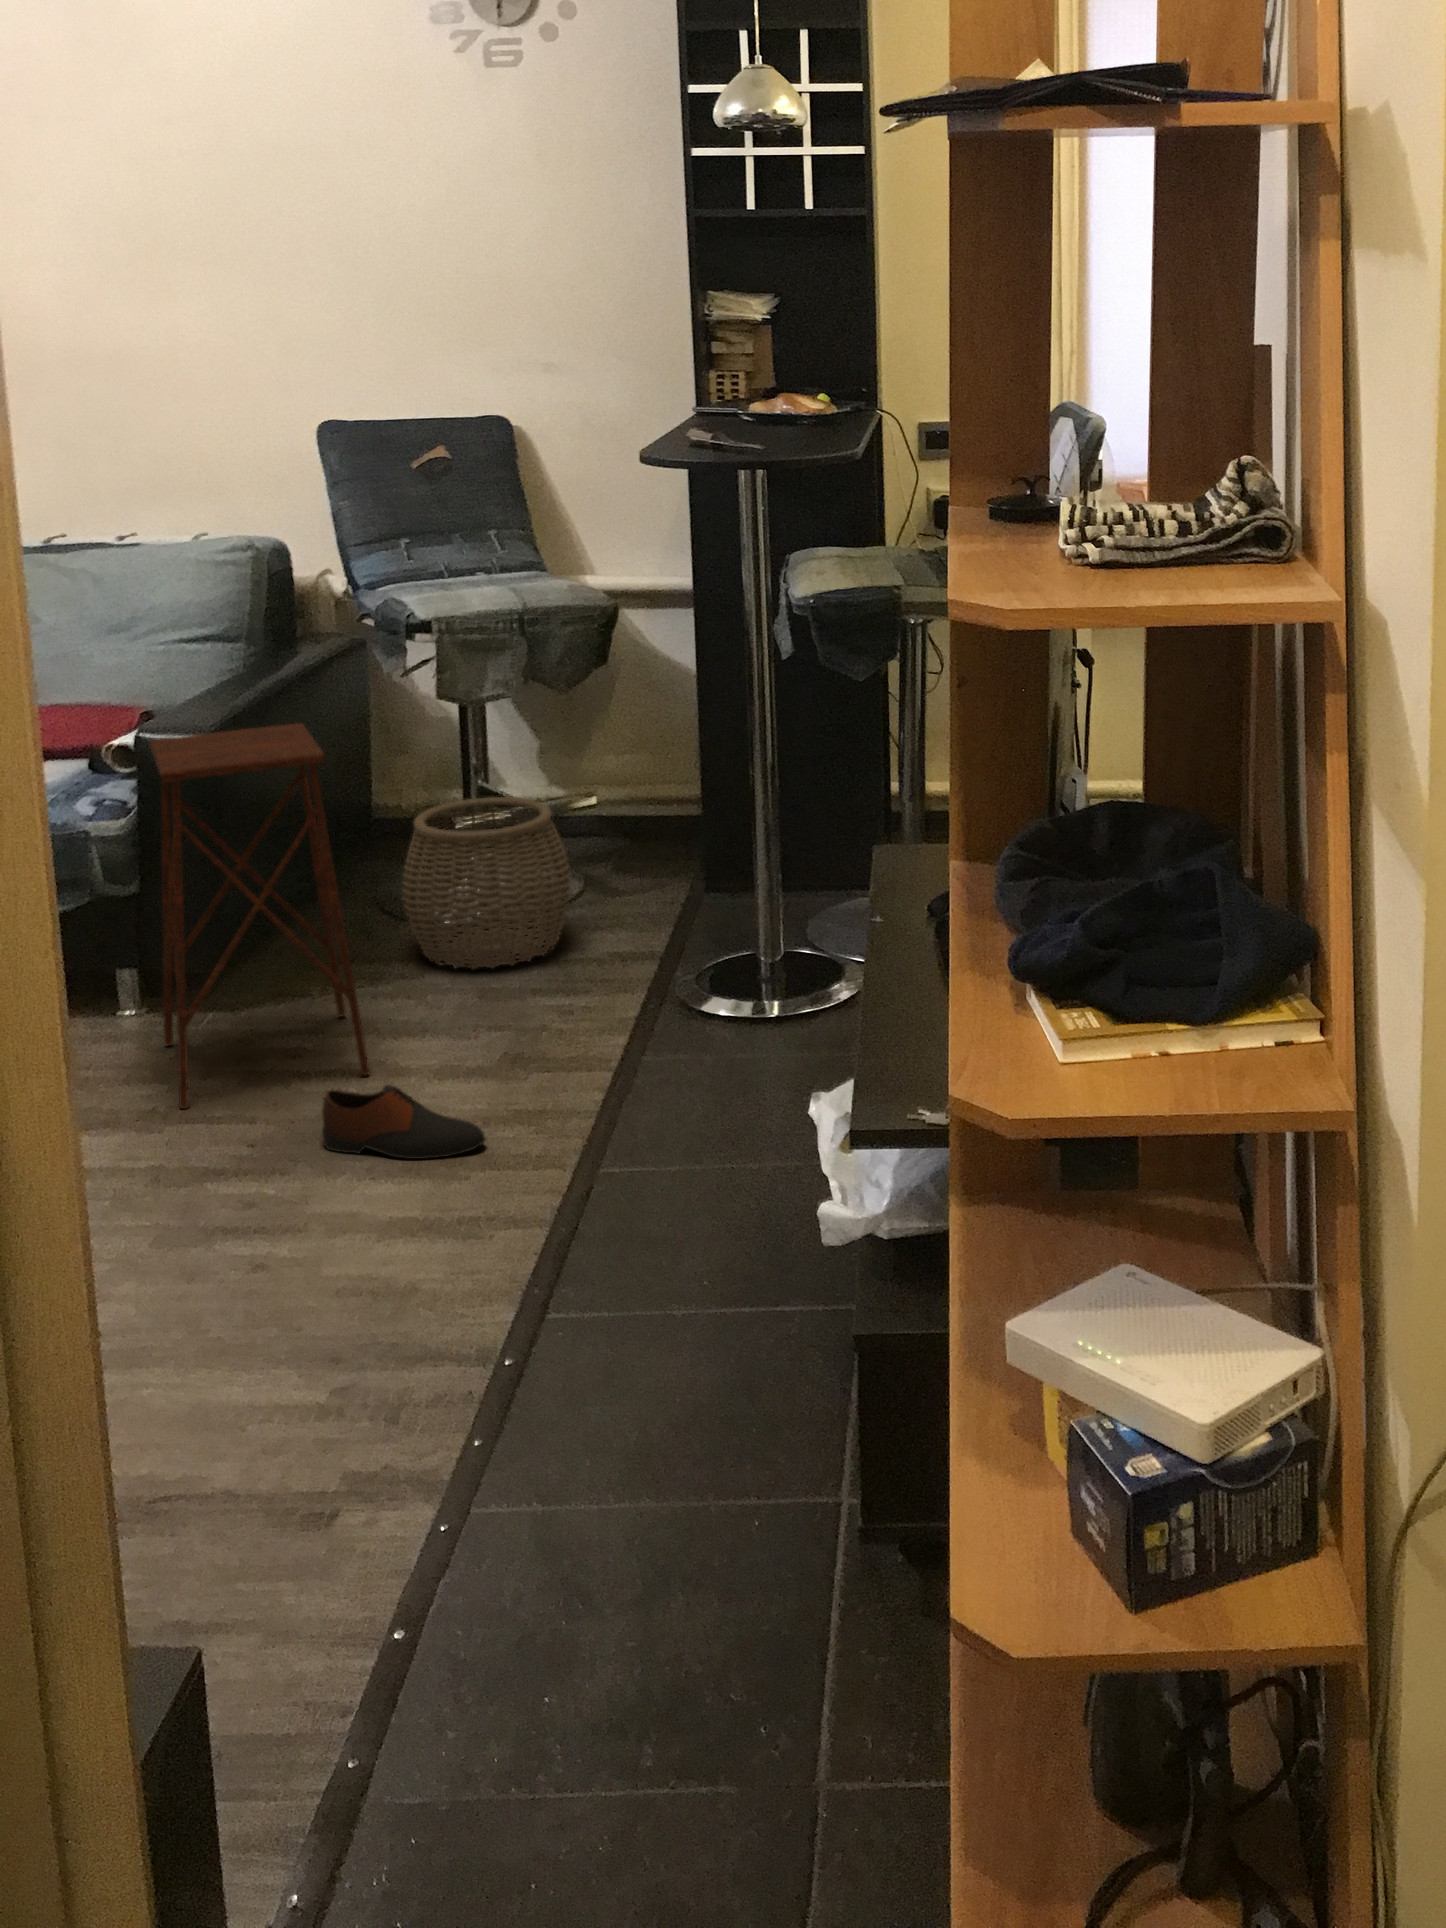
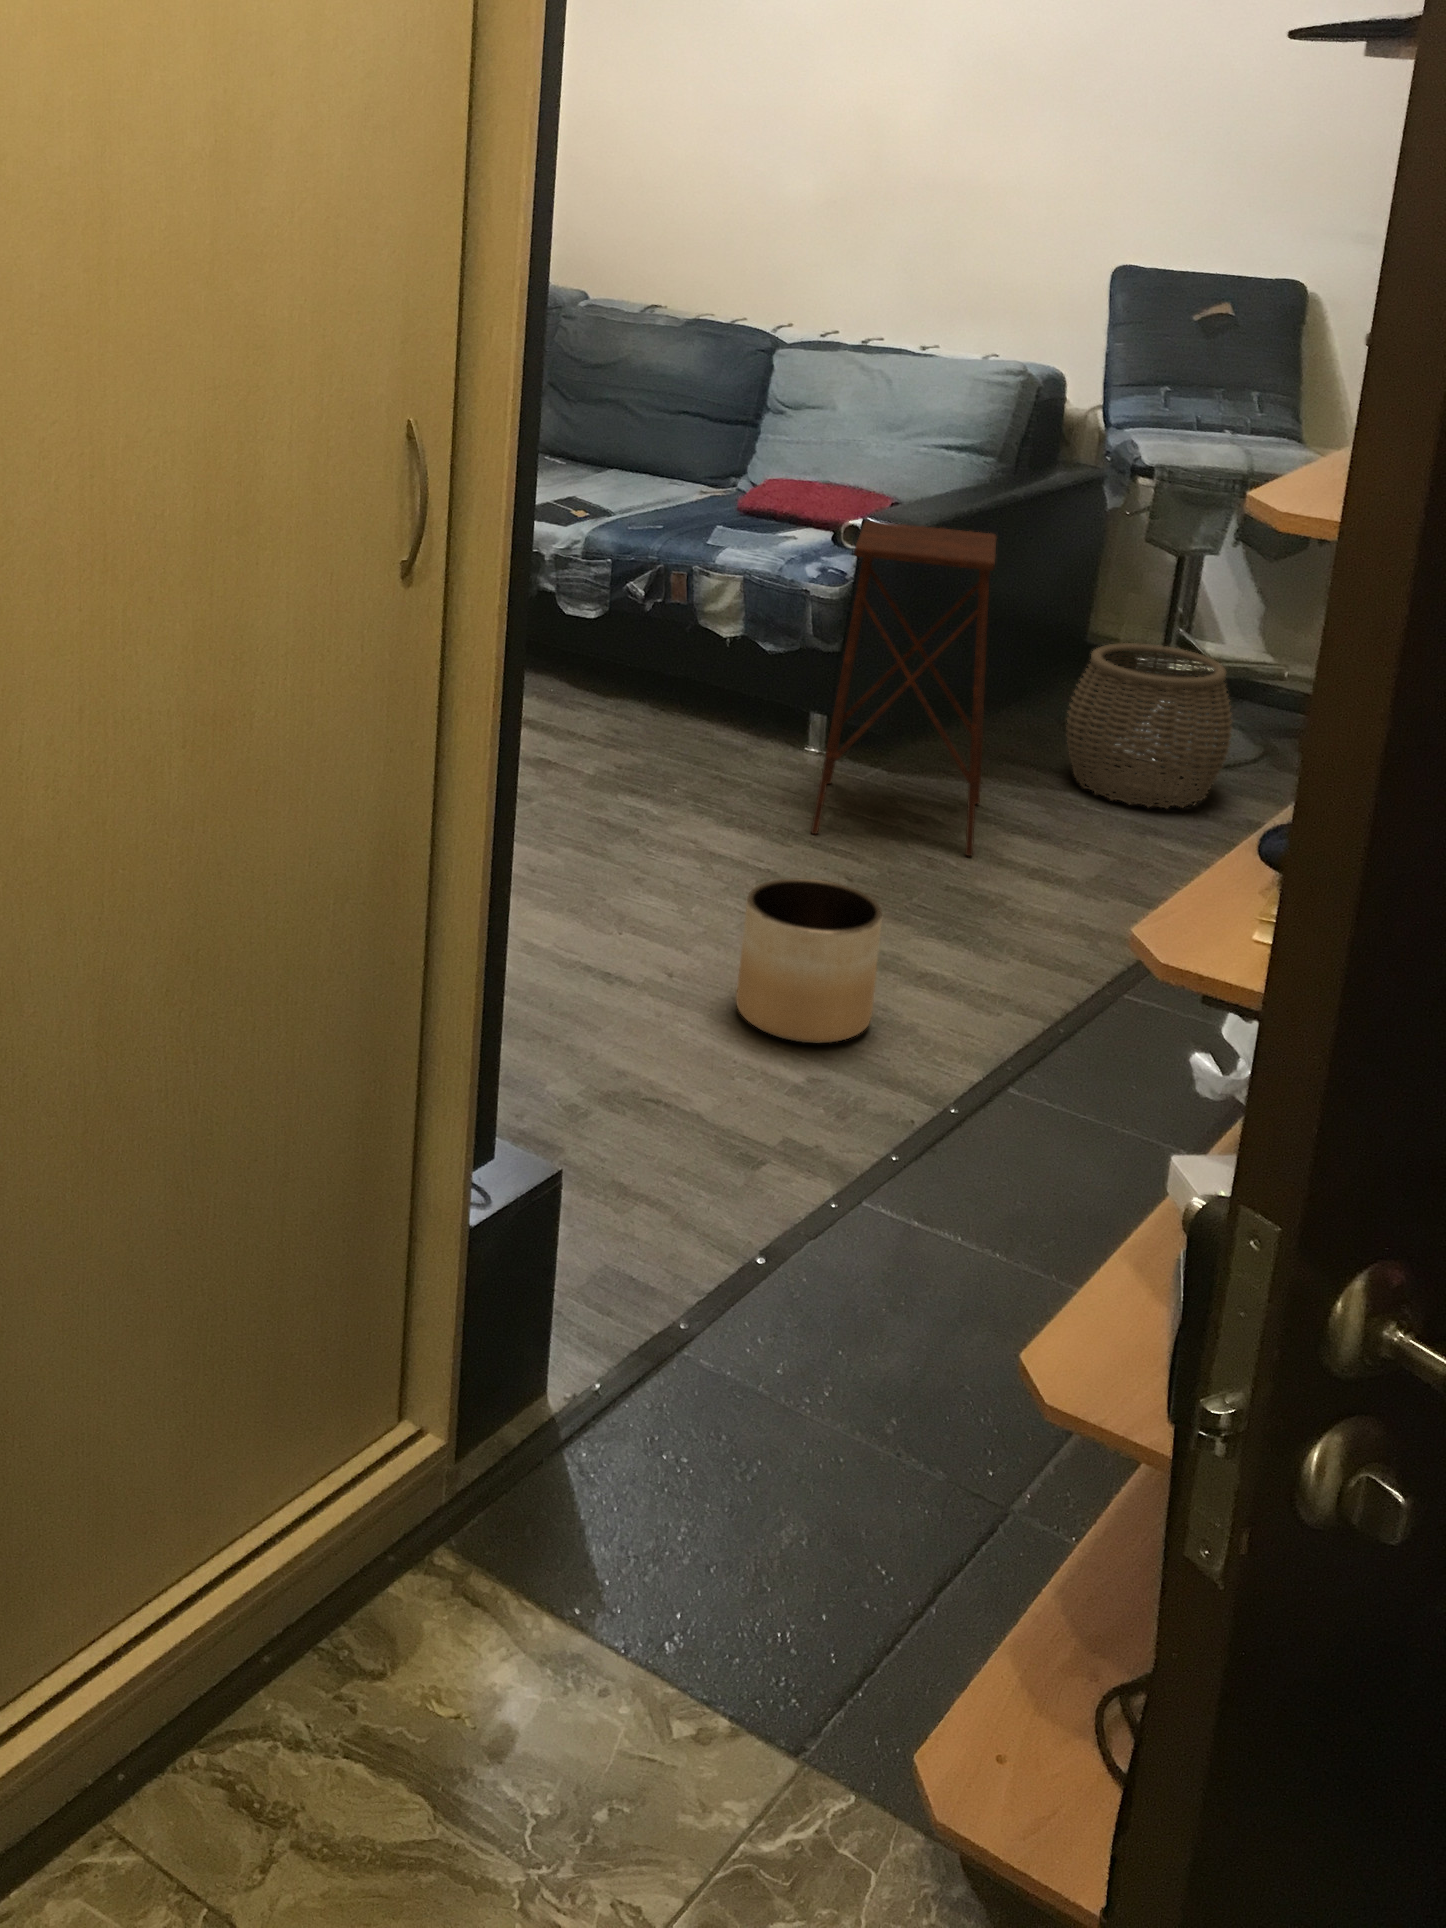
shoe: present [322,1085,486,1159] -> none [904,852,1038,943]
planter: none [191,1158,368,1362] -> present [736,878,882,1044]

